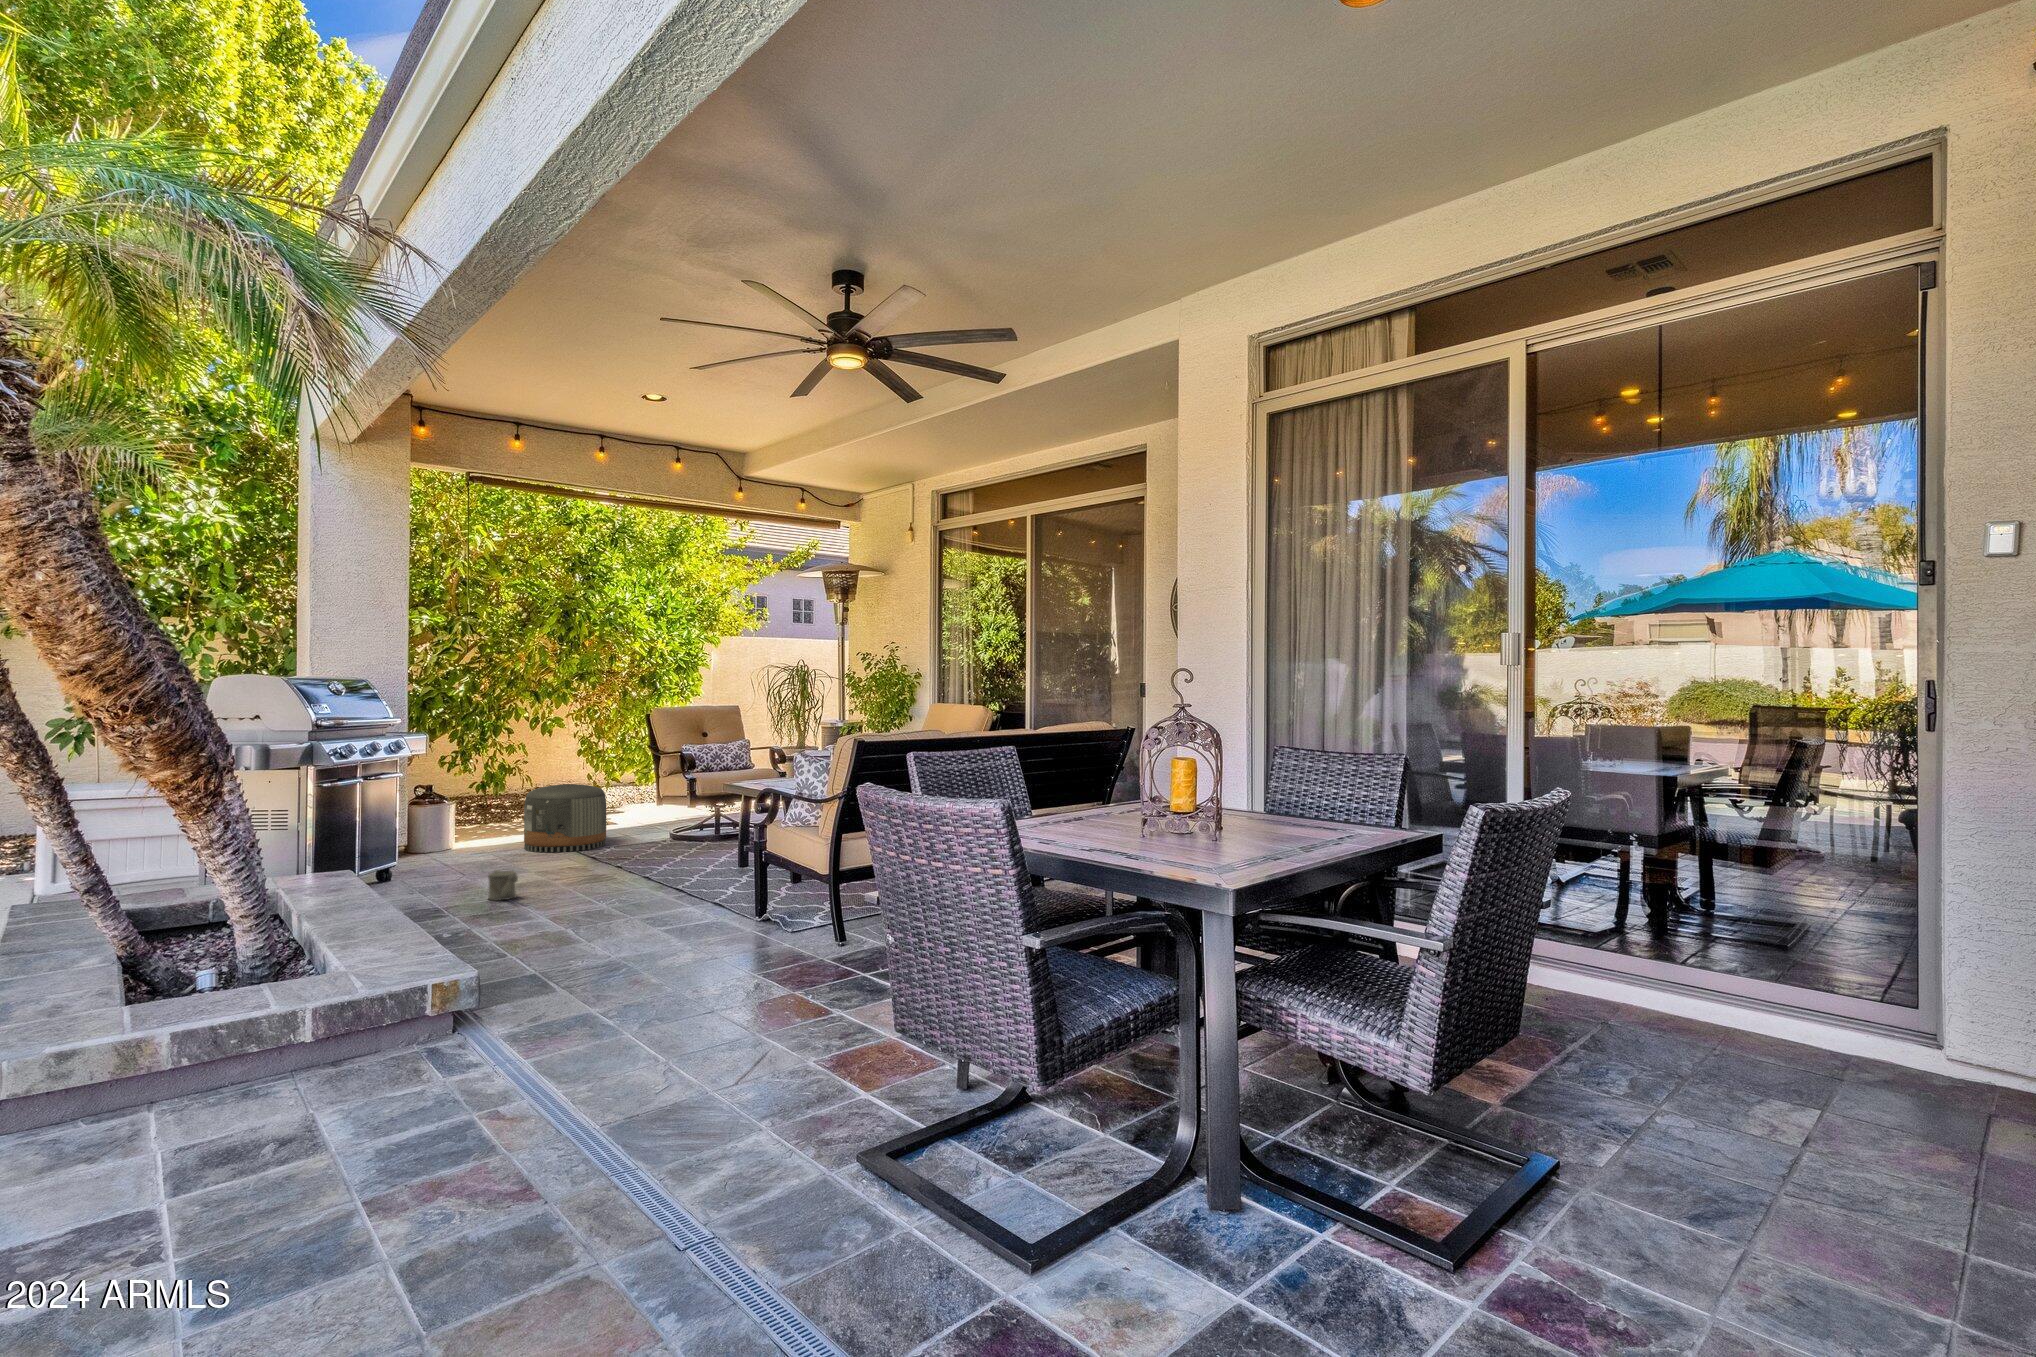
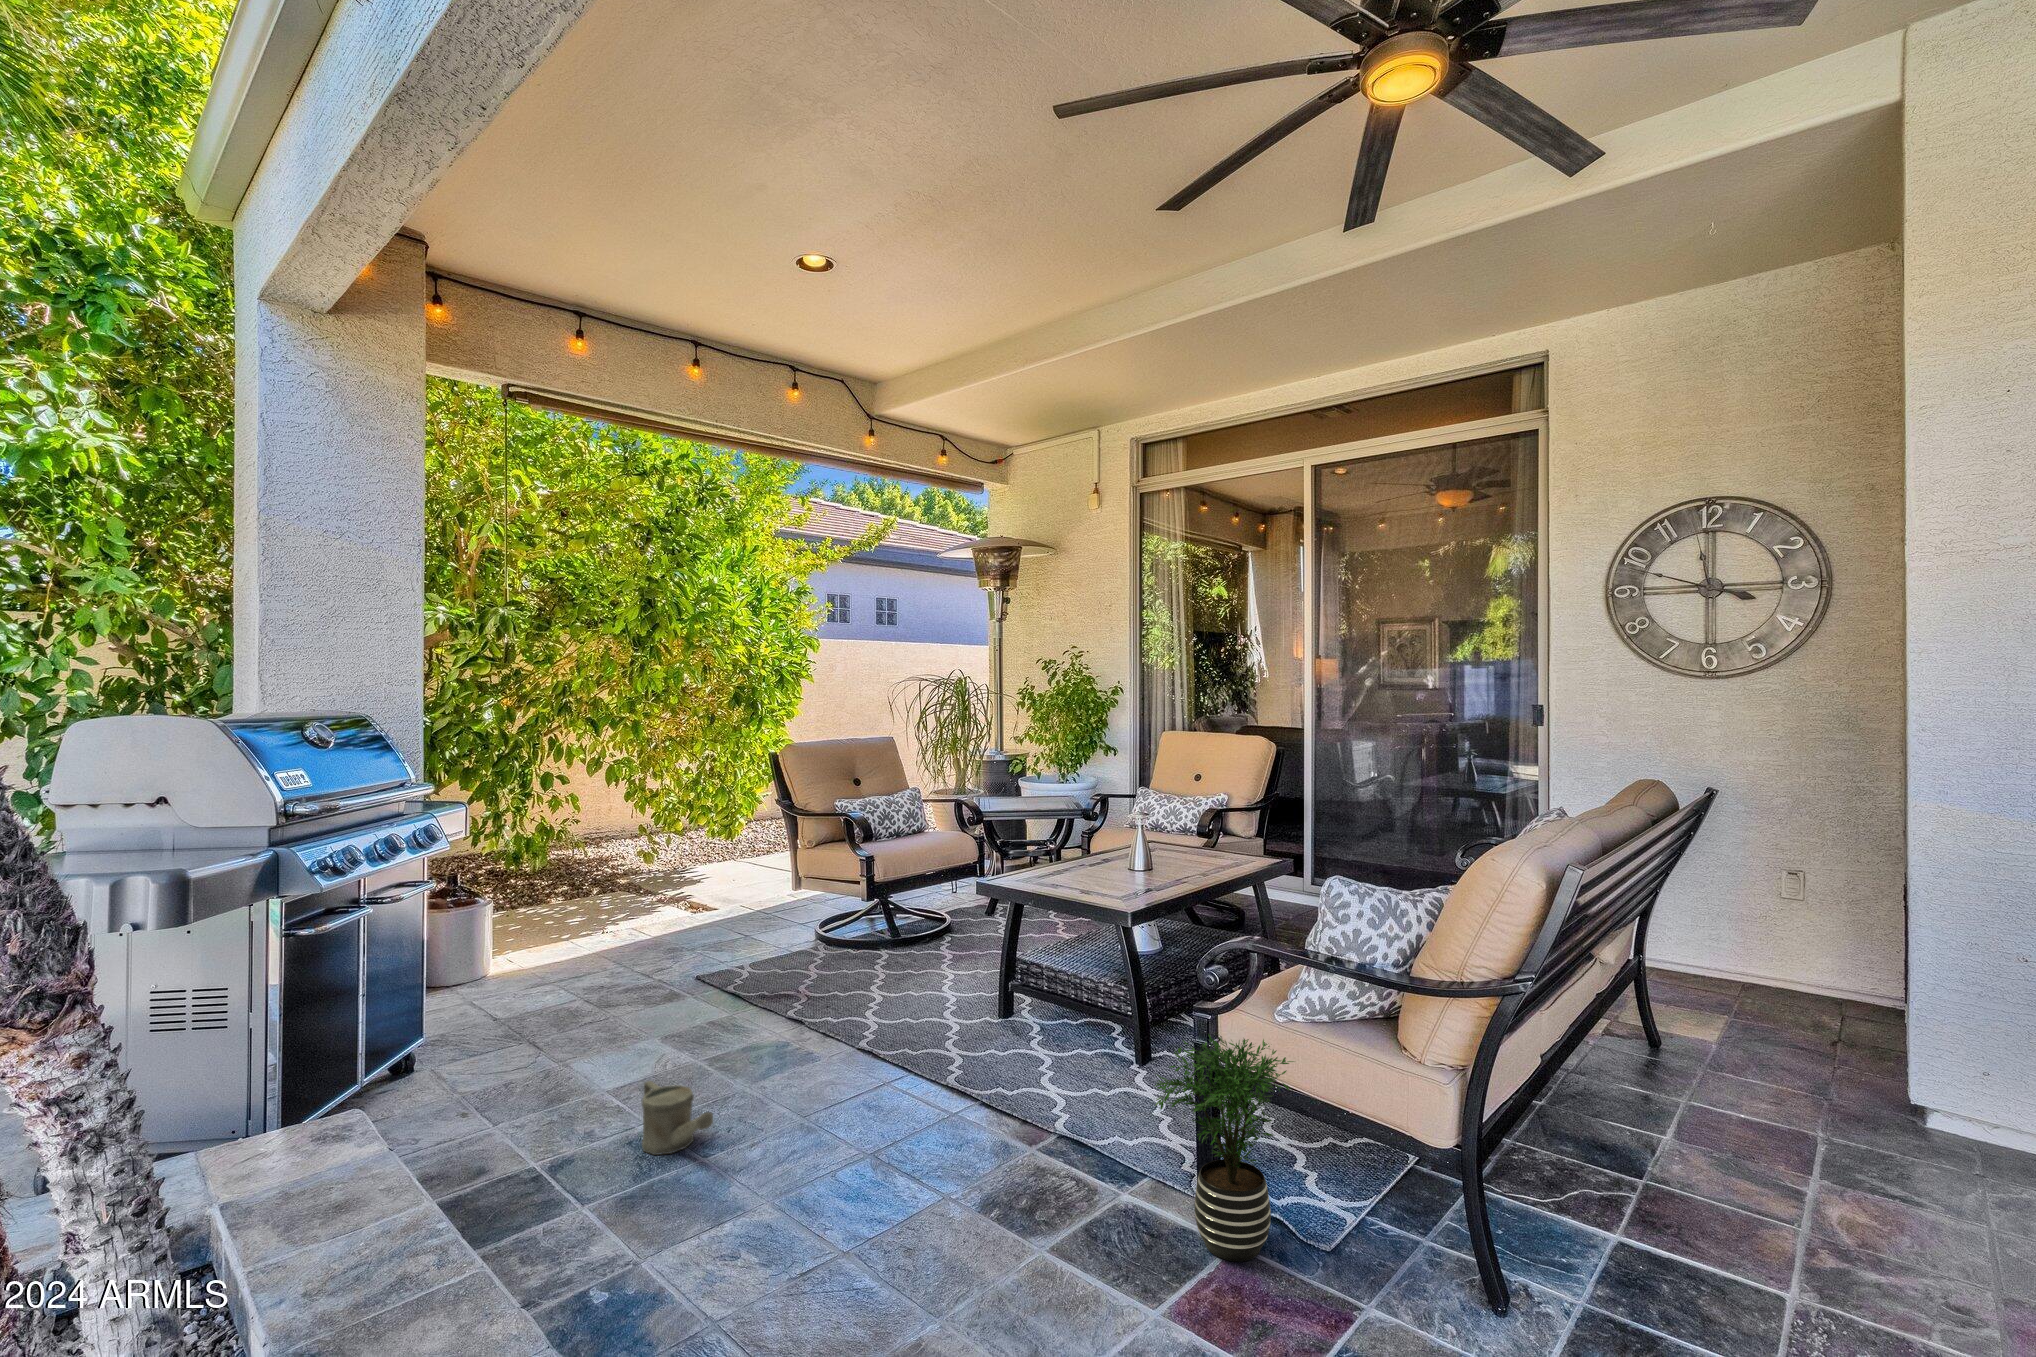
pouf: present [524,784,606,852] -> none [618,865,741,982]
potted plant: none [697,827,770,929] -> present [1155,1034,1294,1261]

